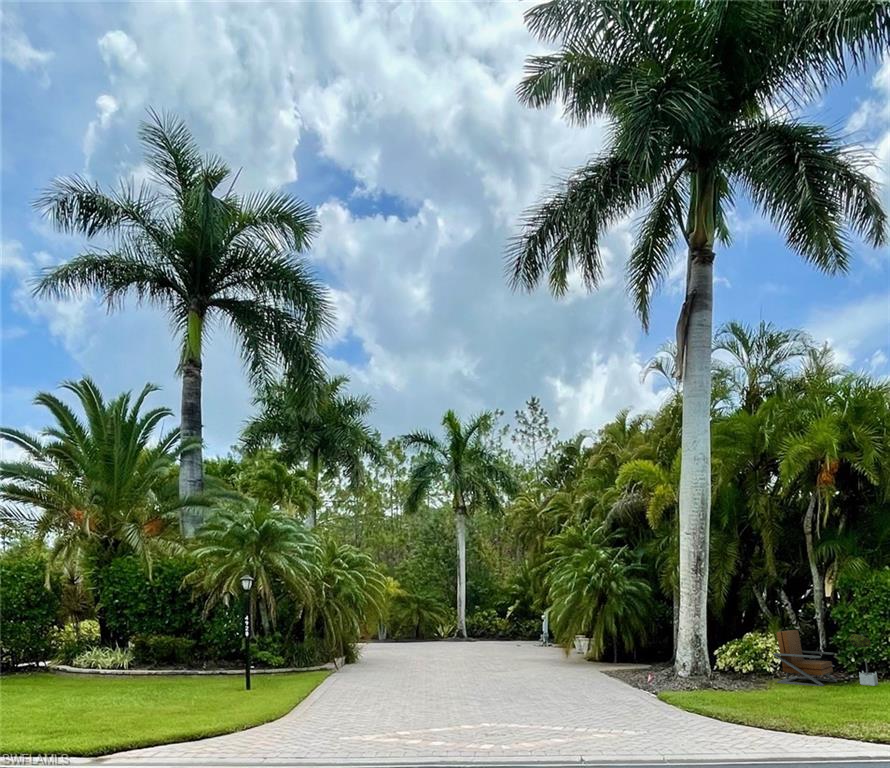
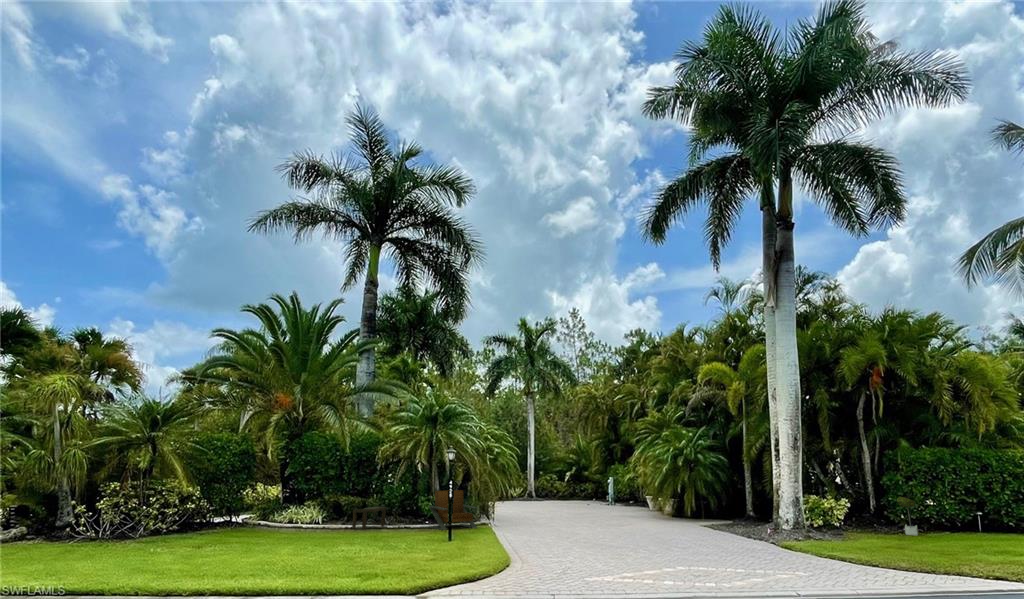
lounge chair: present [773,630,837,686] -> present [429,490,477,530]
bench: none [159,648,206,676] -> present [352,507,386,530]

